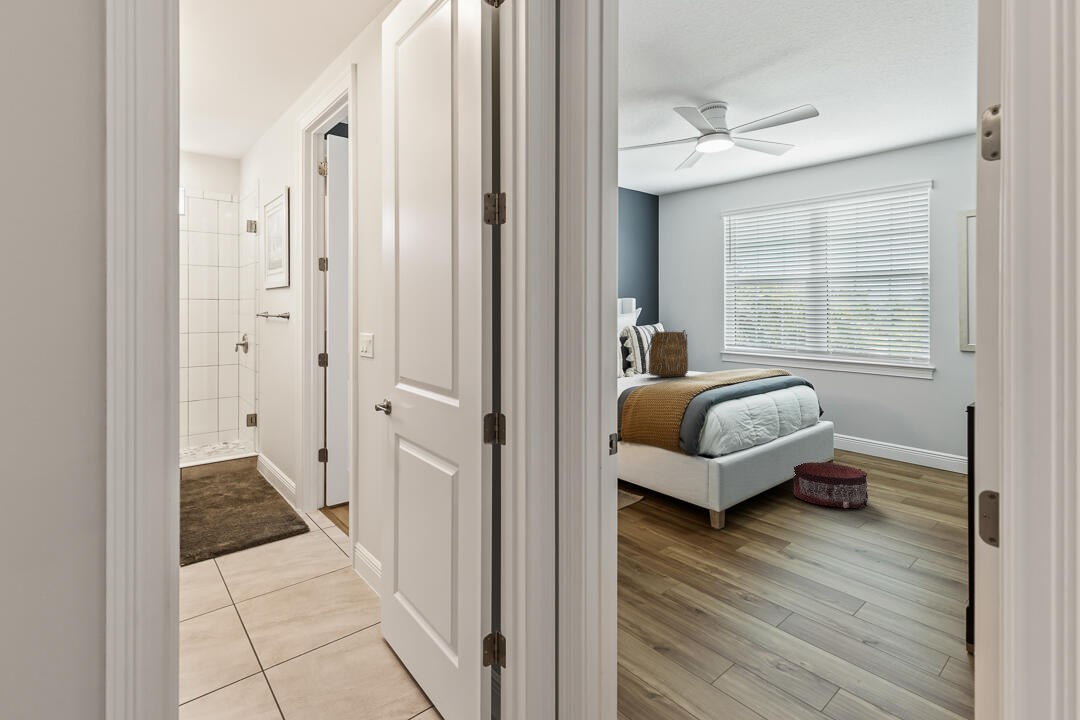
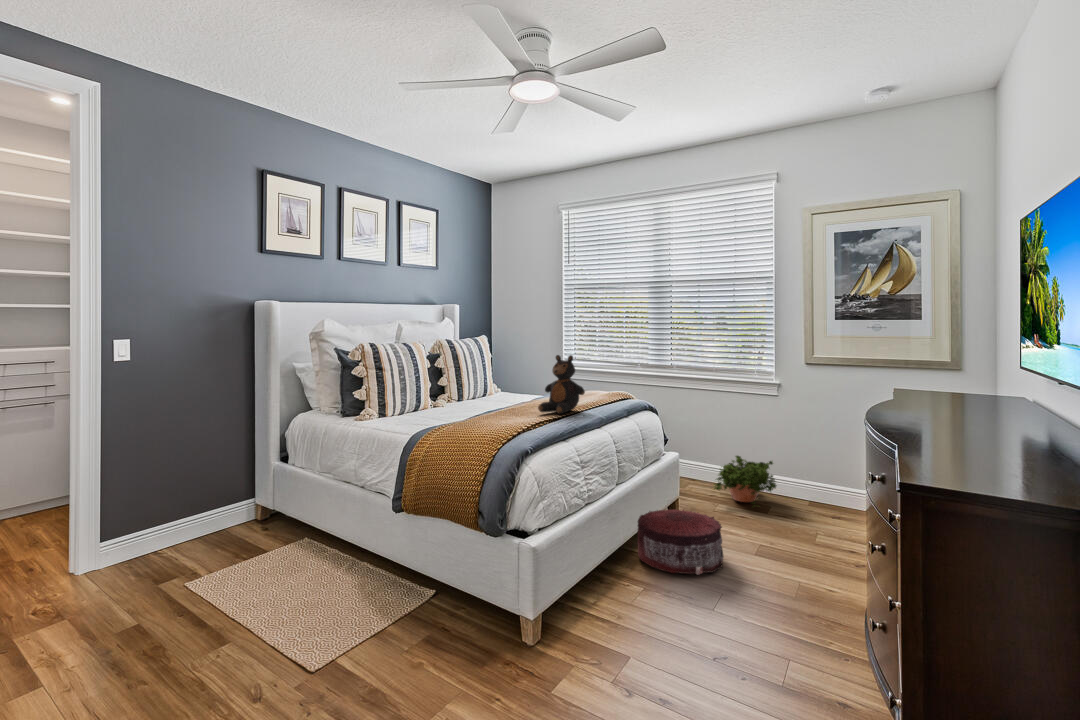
tote bag: present [642,330,688,377] -> none [456,344,514,405]
teddy bear: none [715,337,753,381] -> present [538,355,585,414]
potted plant: none [862,429,929,474] -> present [714,456,777,504]

